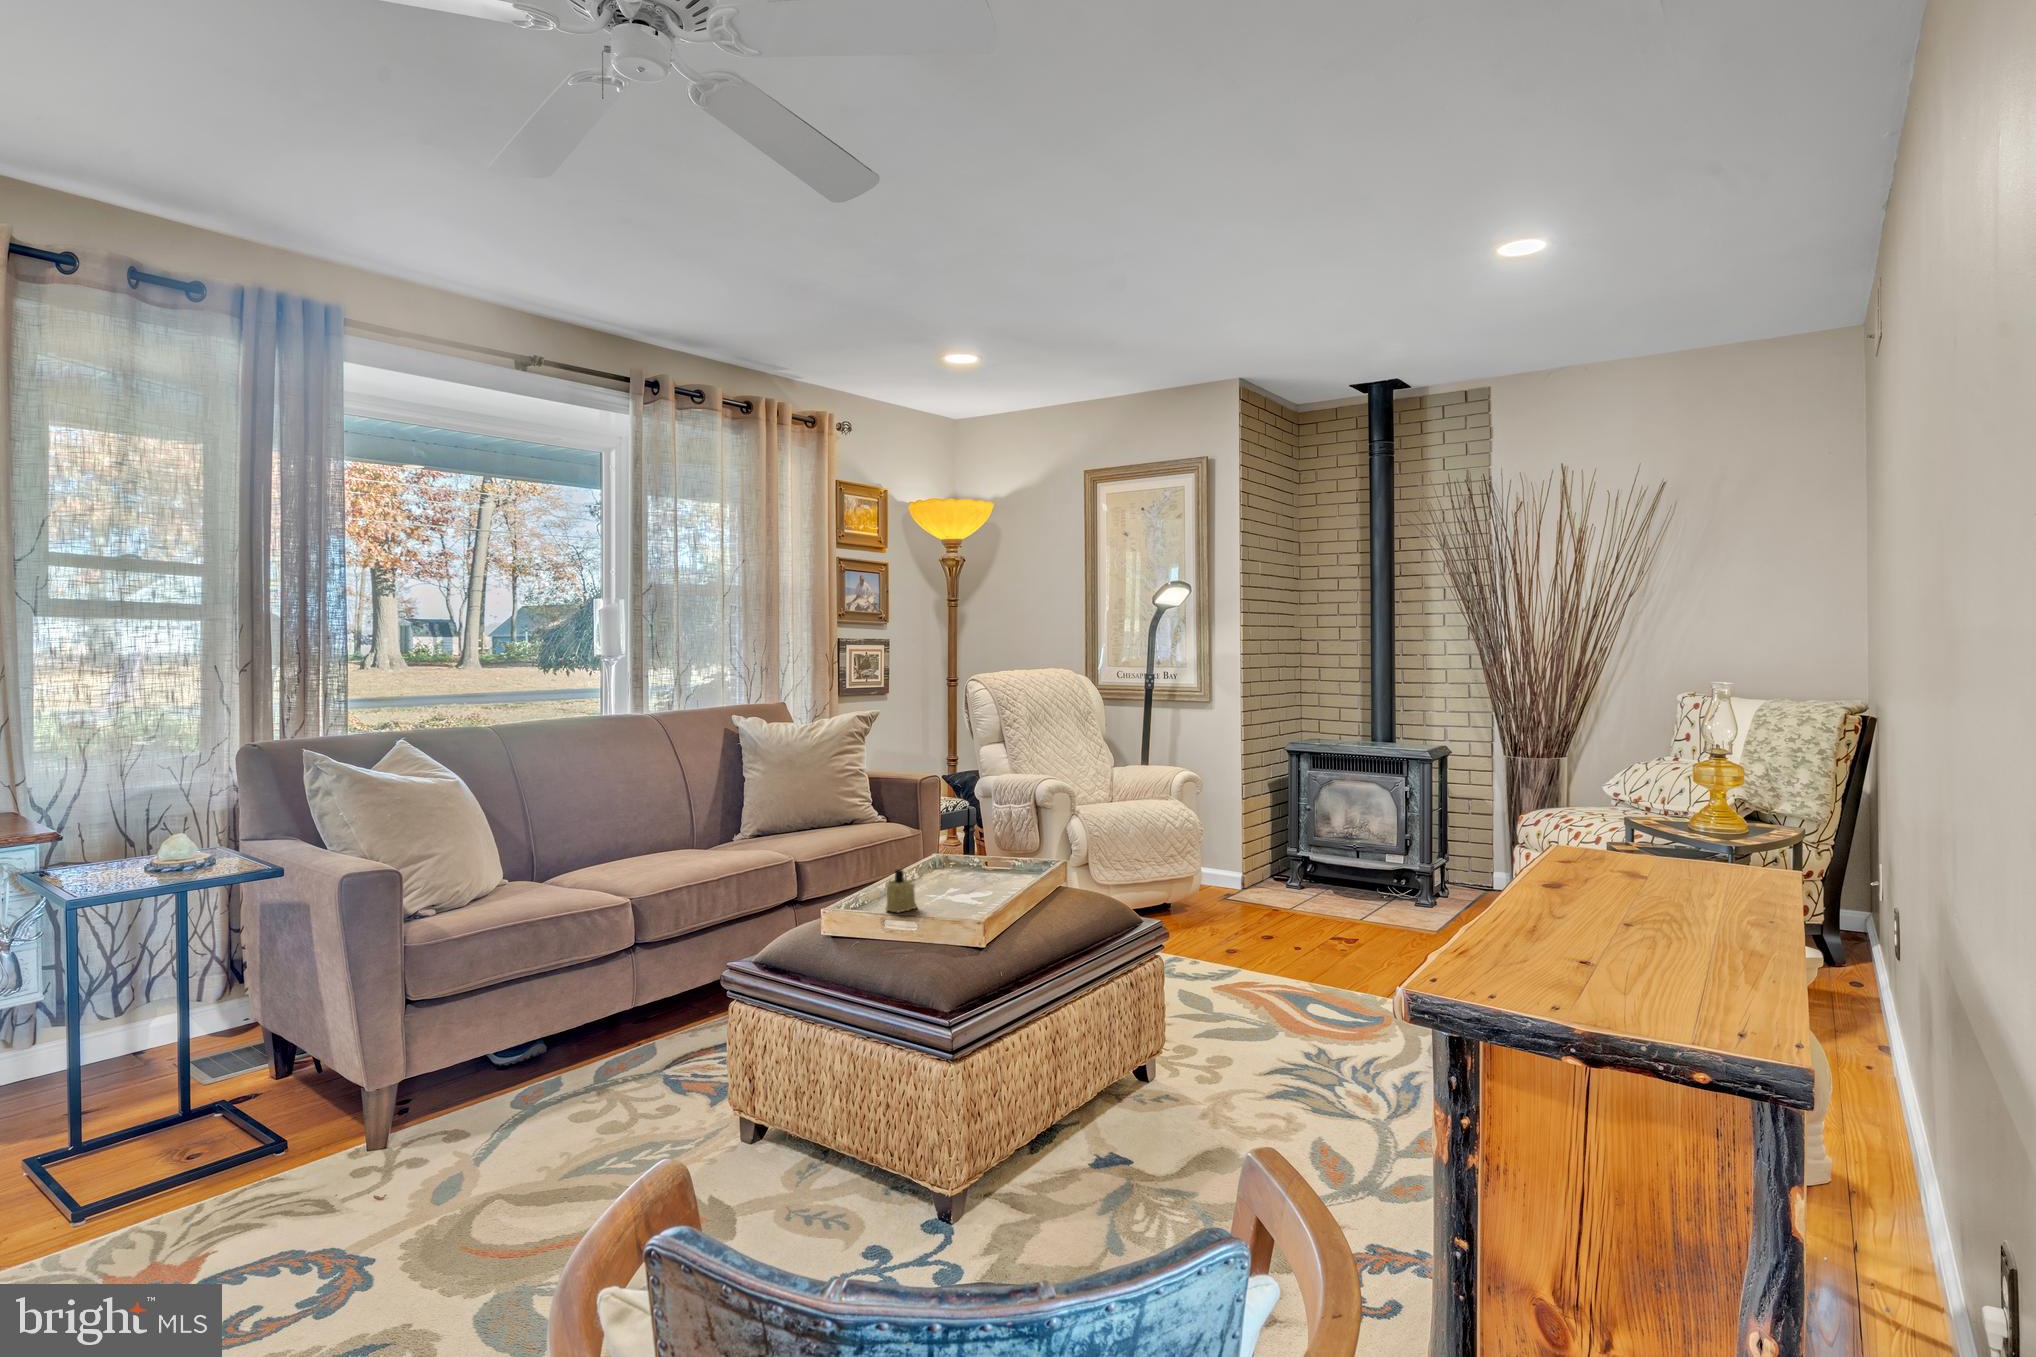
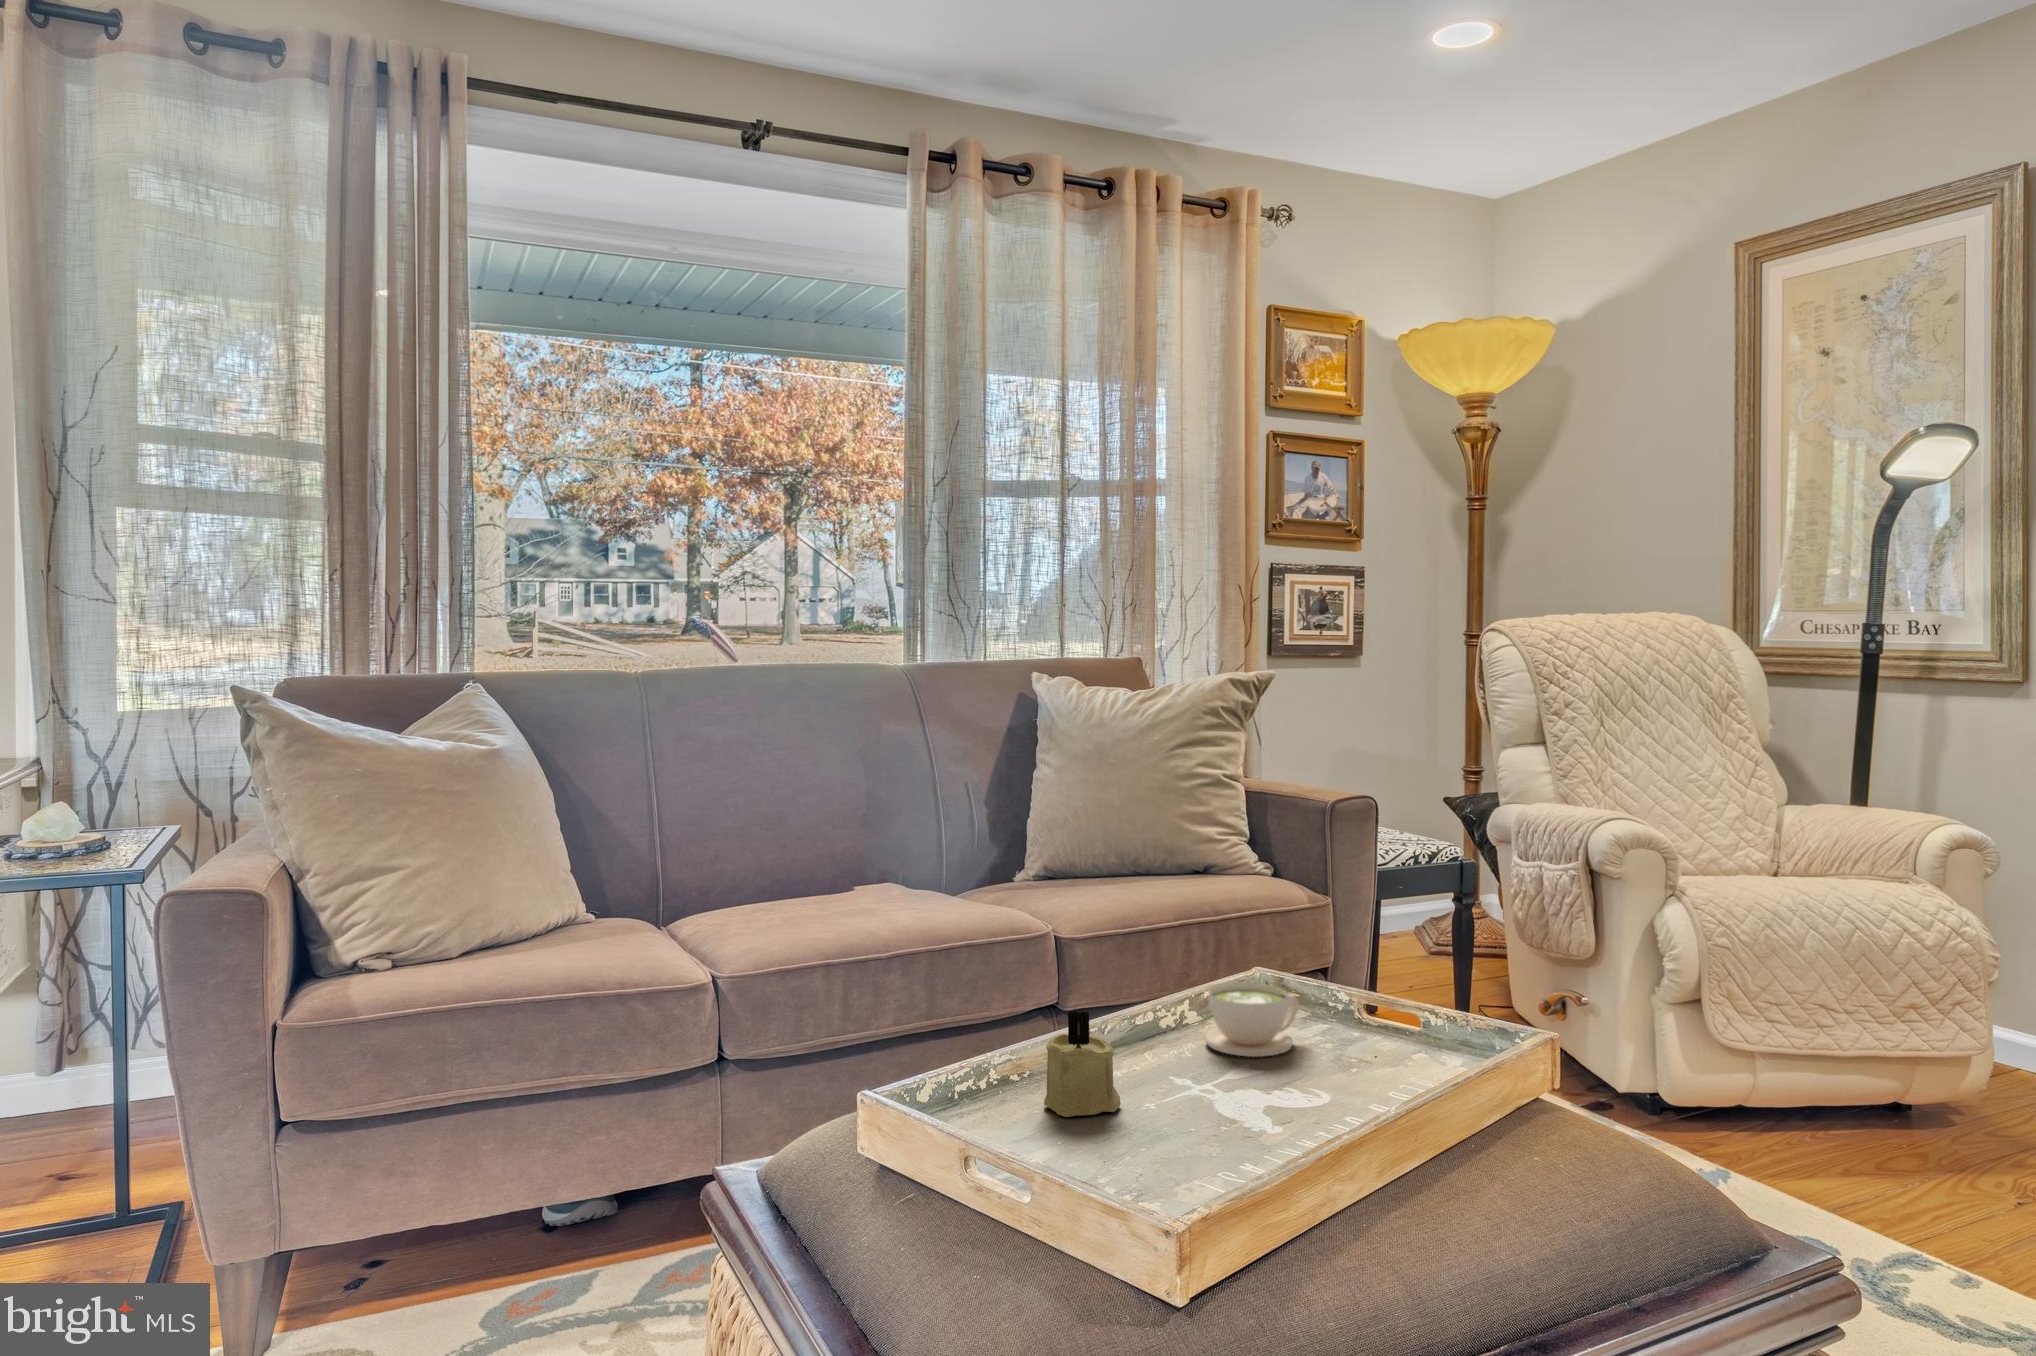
coffee cup: none [927,858,965,887] -> present [1205,982,1299,1057]

